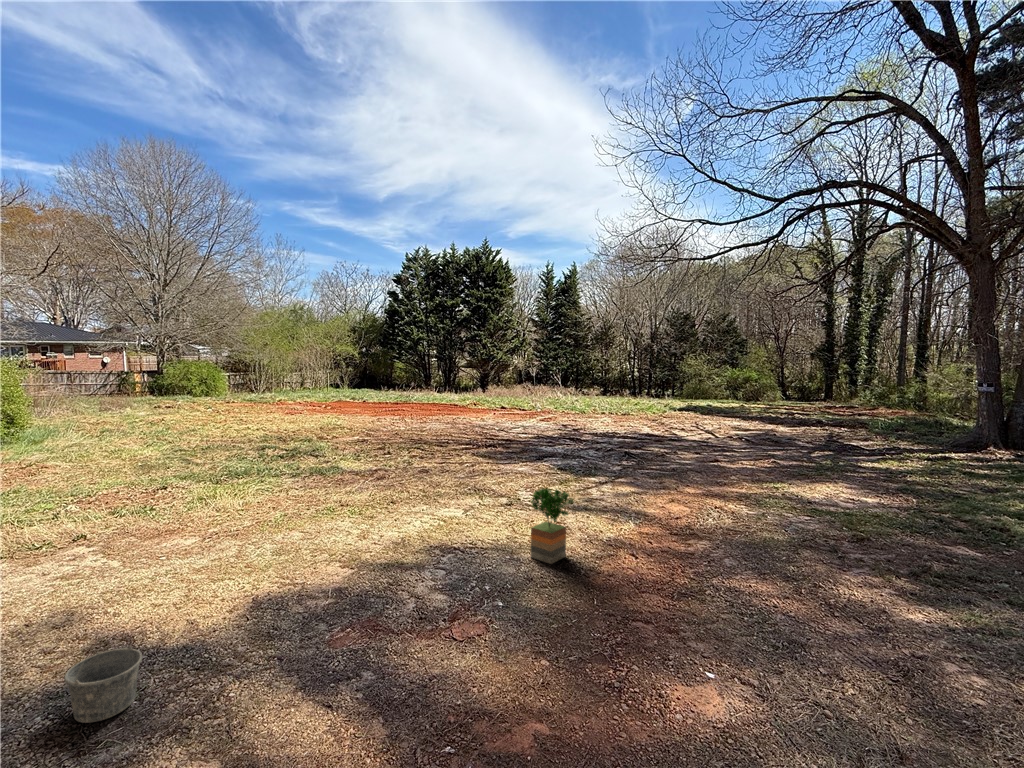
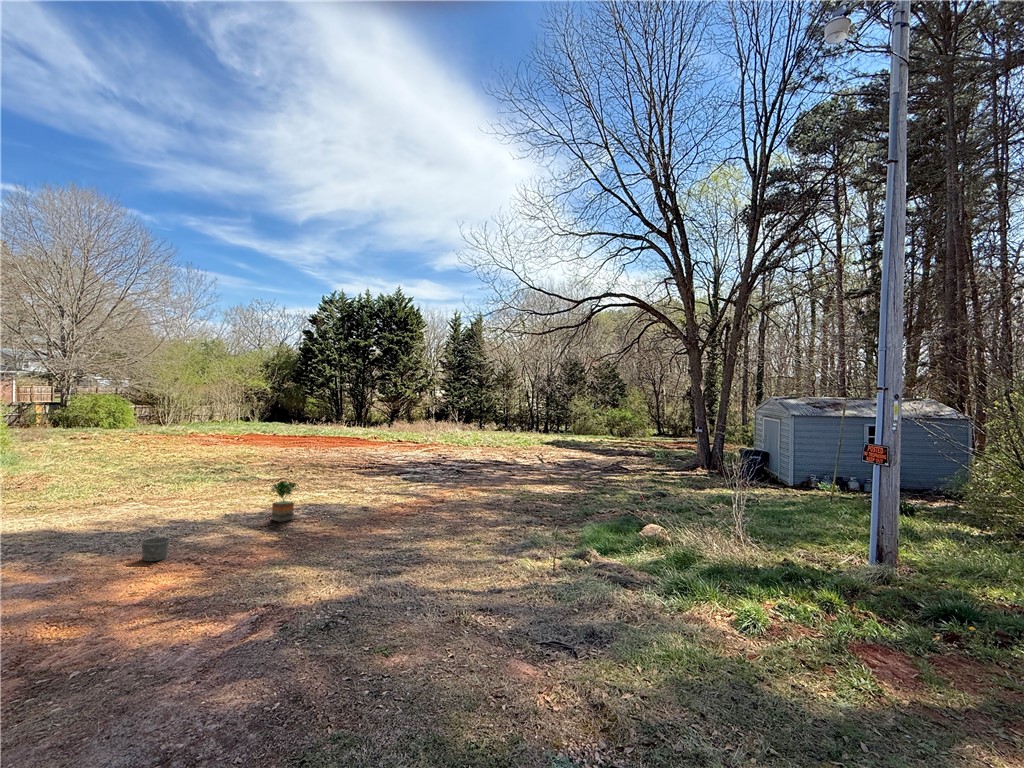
potted tree: present [531,488,574,564] -> present [271,481,298,522]

